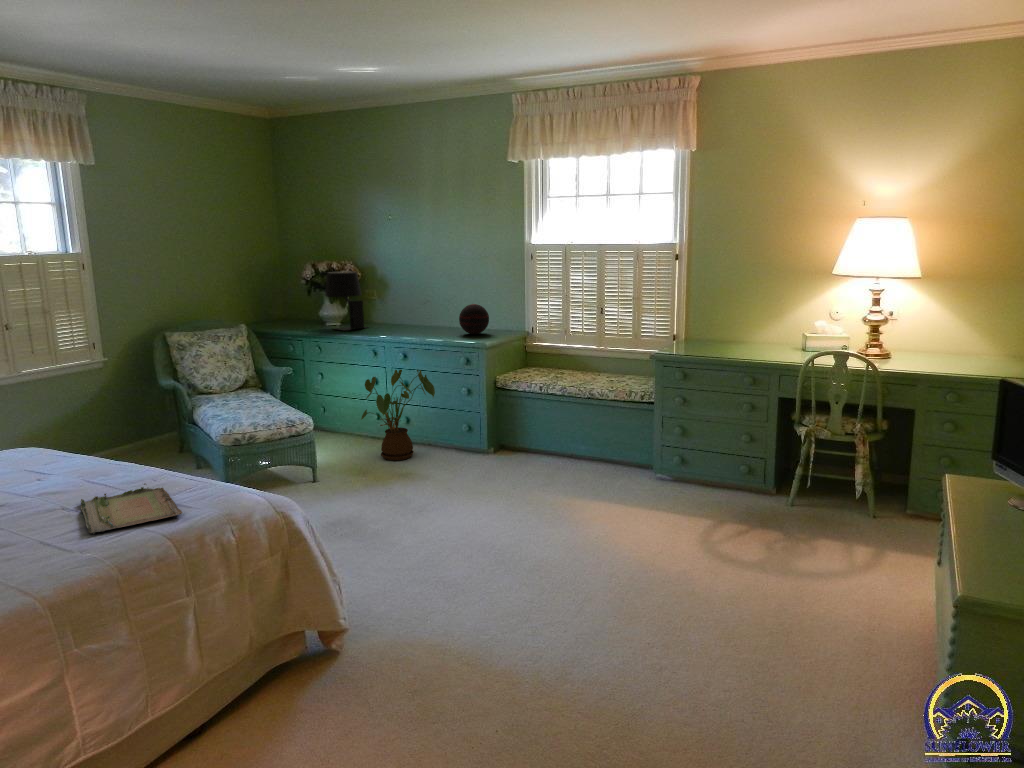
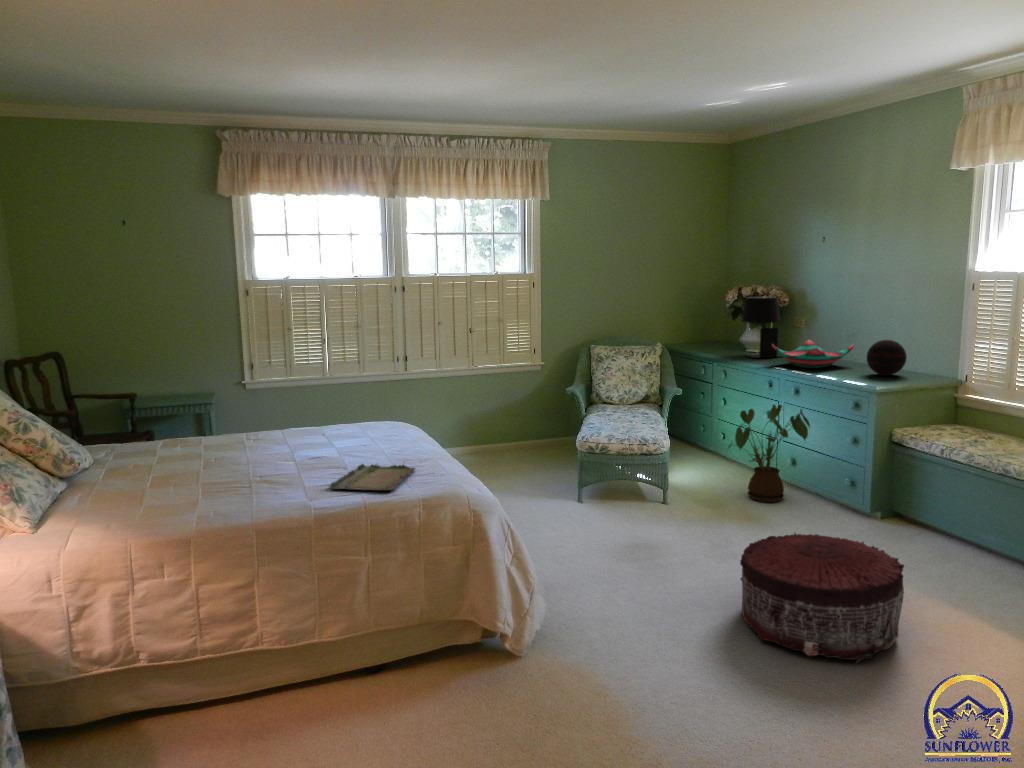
decorative bowl: none [372,310,438,334] -> present [772,340,854,368]
pouf: none [474,463,599,560] -> present [740,534,904,662]

